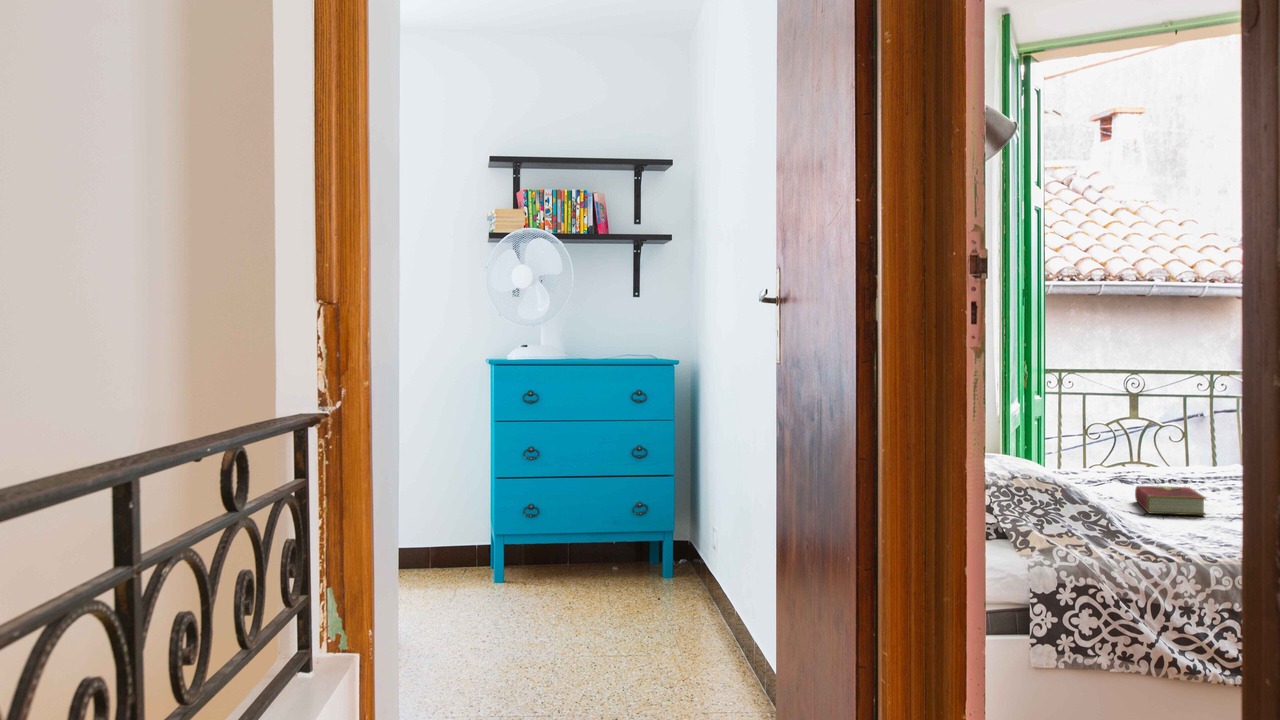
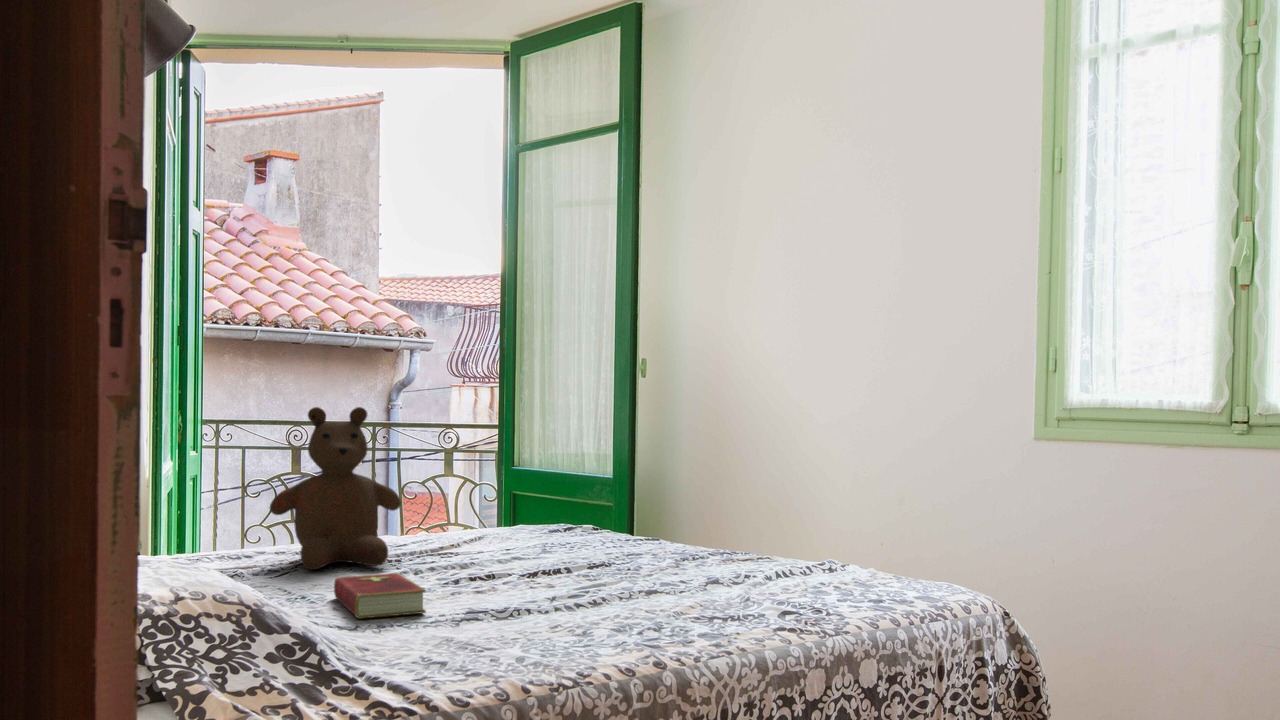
teddy bear: none [1090,355,1205,486] -> present [270,407,401,570]

